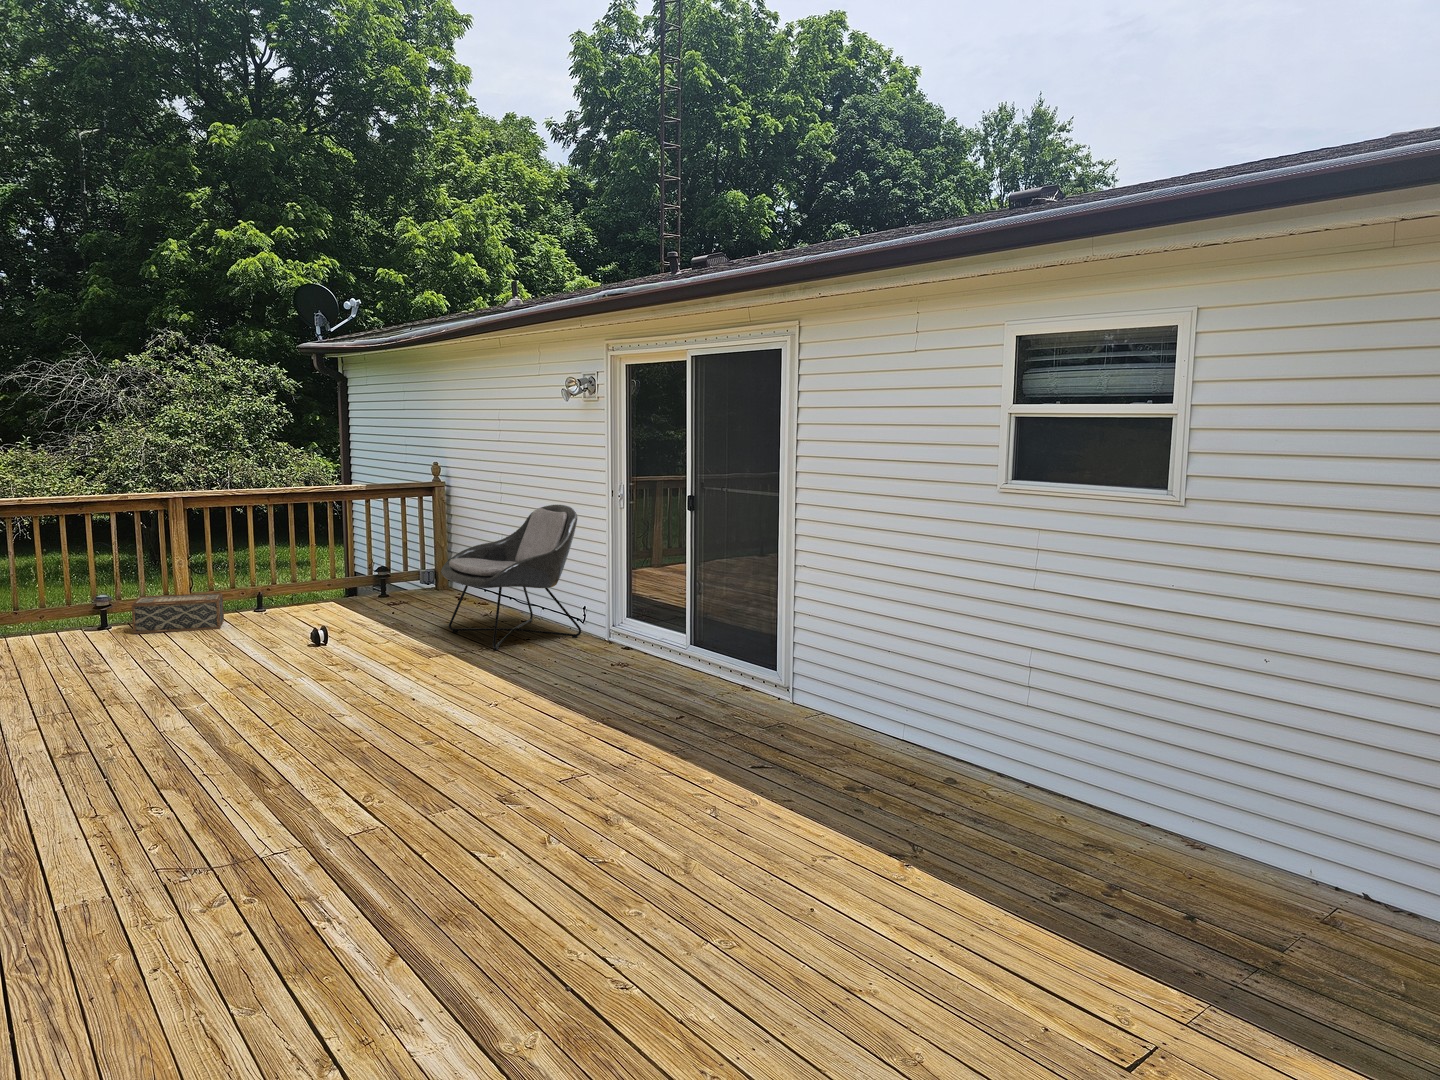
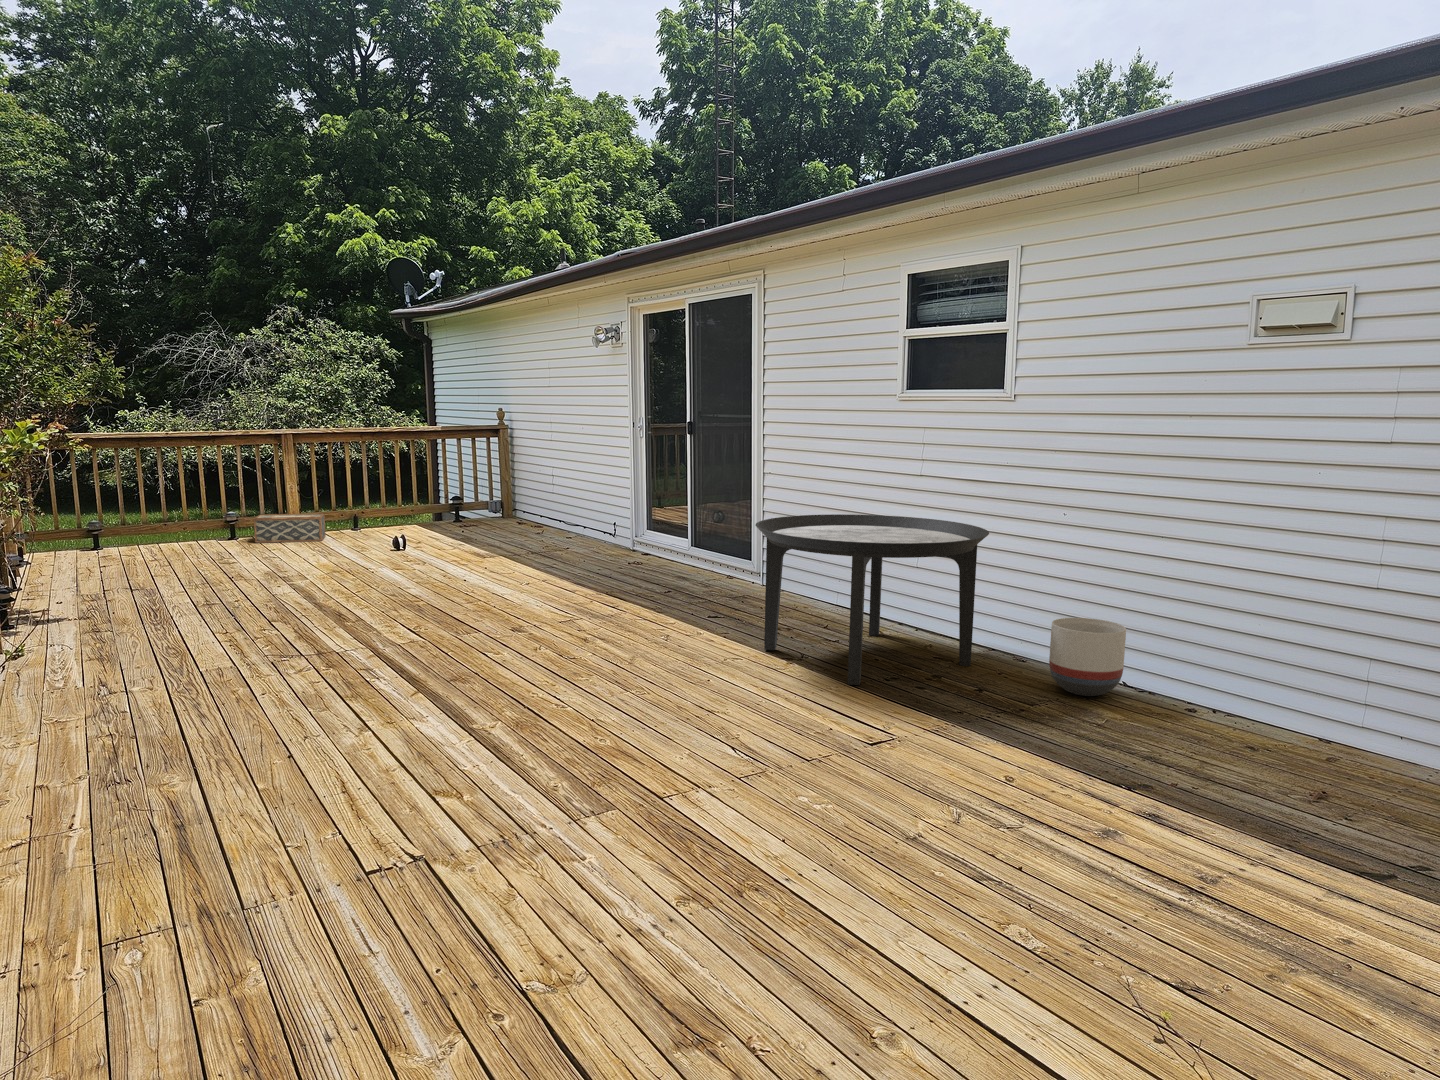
lounge chair: present [441,504,581,650] -> none [496,439,611,556]
round table: none [847,636,1164,902] -> present [756,514,989,685]
planter: none [1261,796,1374,911] -> present [1049,618,1126,696]

